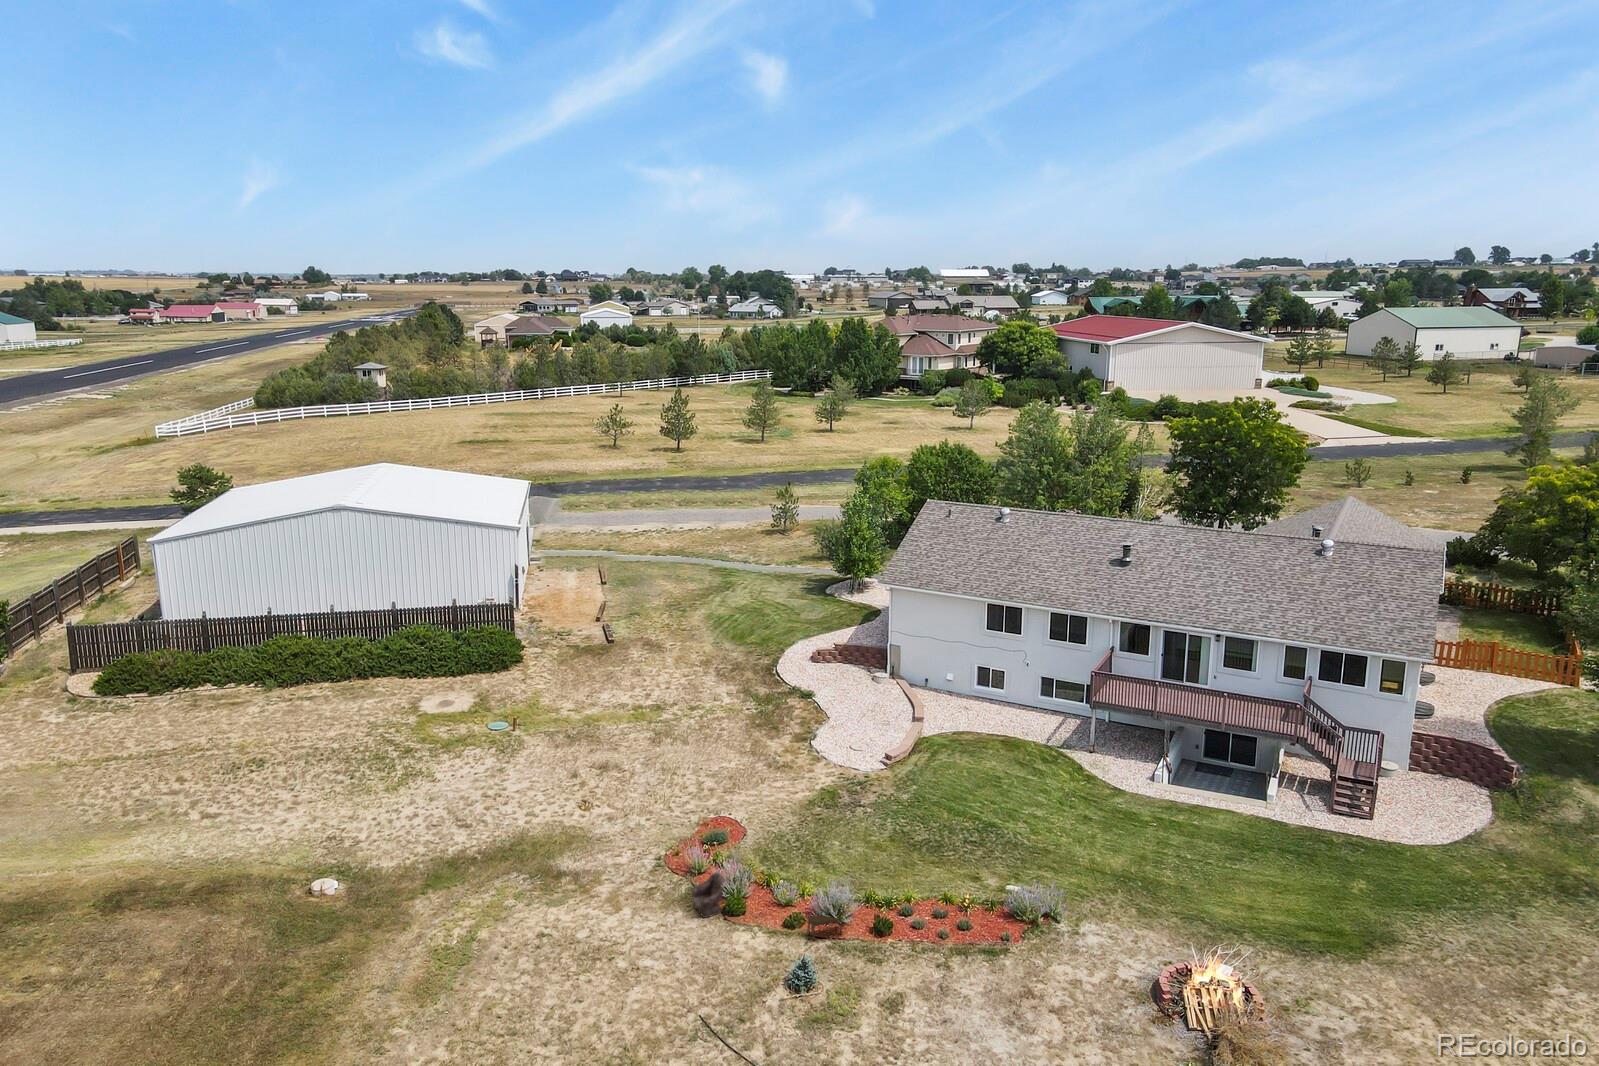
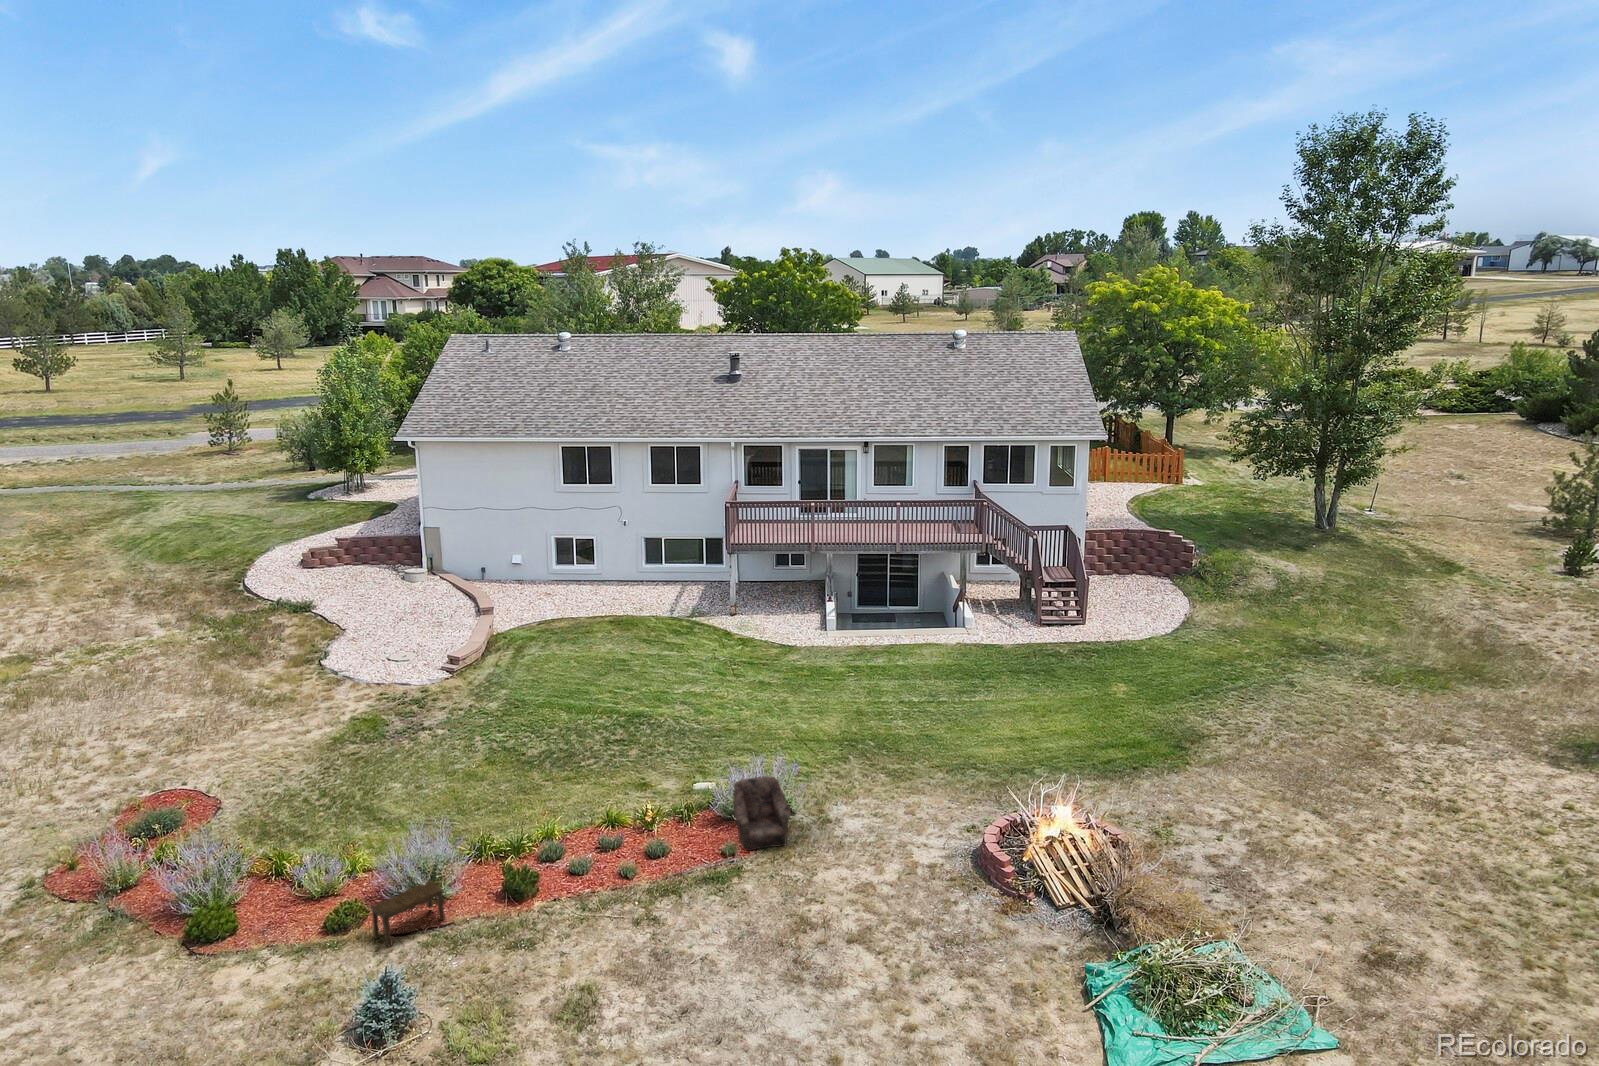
armchair: present [691,872,726,918] -> present [733,776,791,850]

